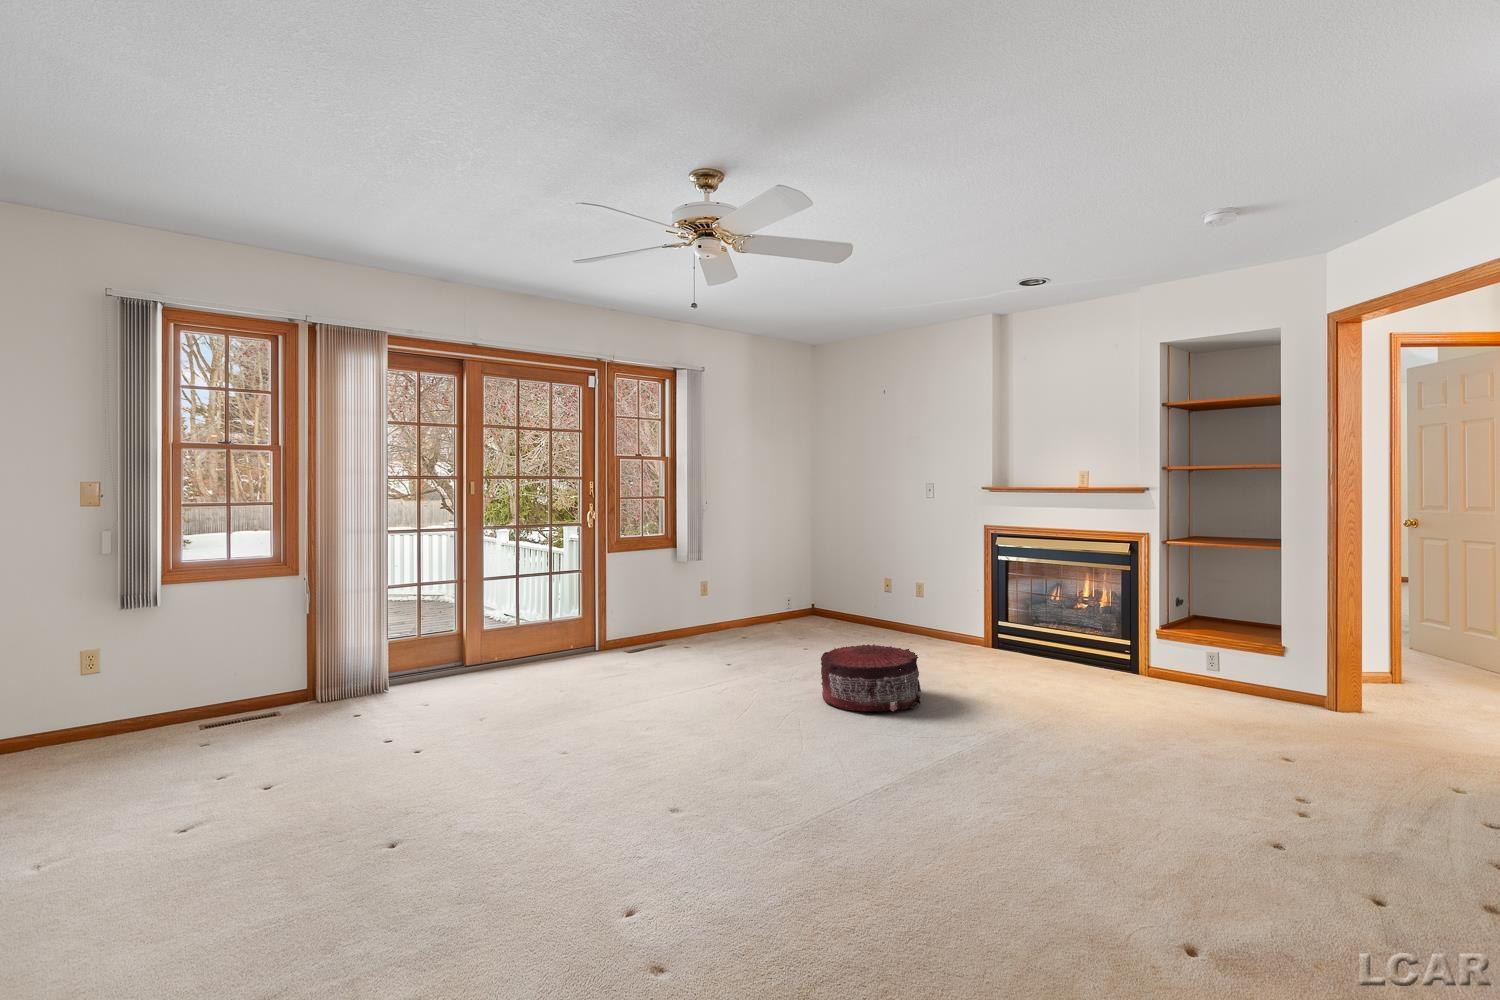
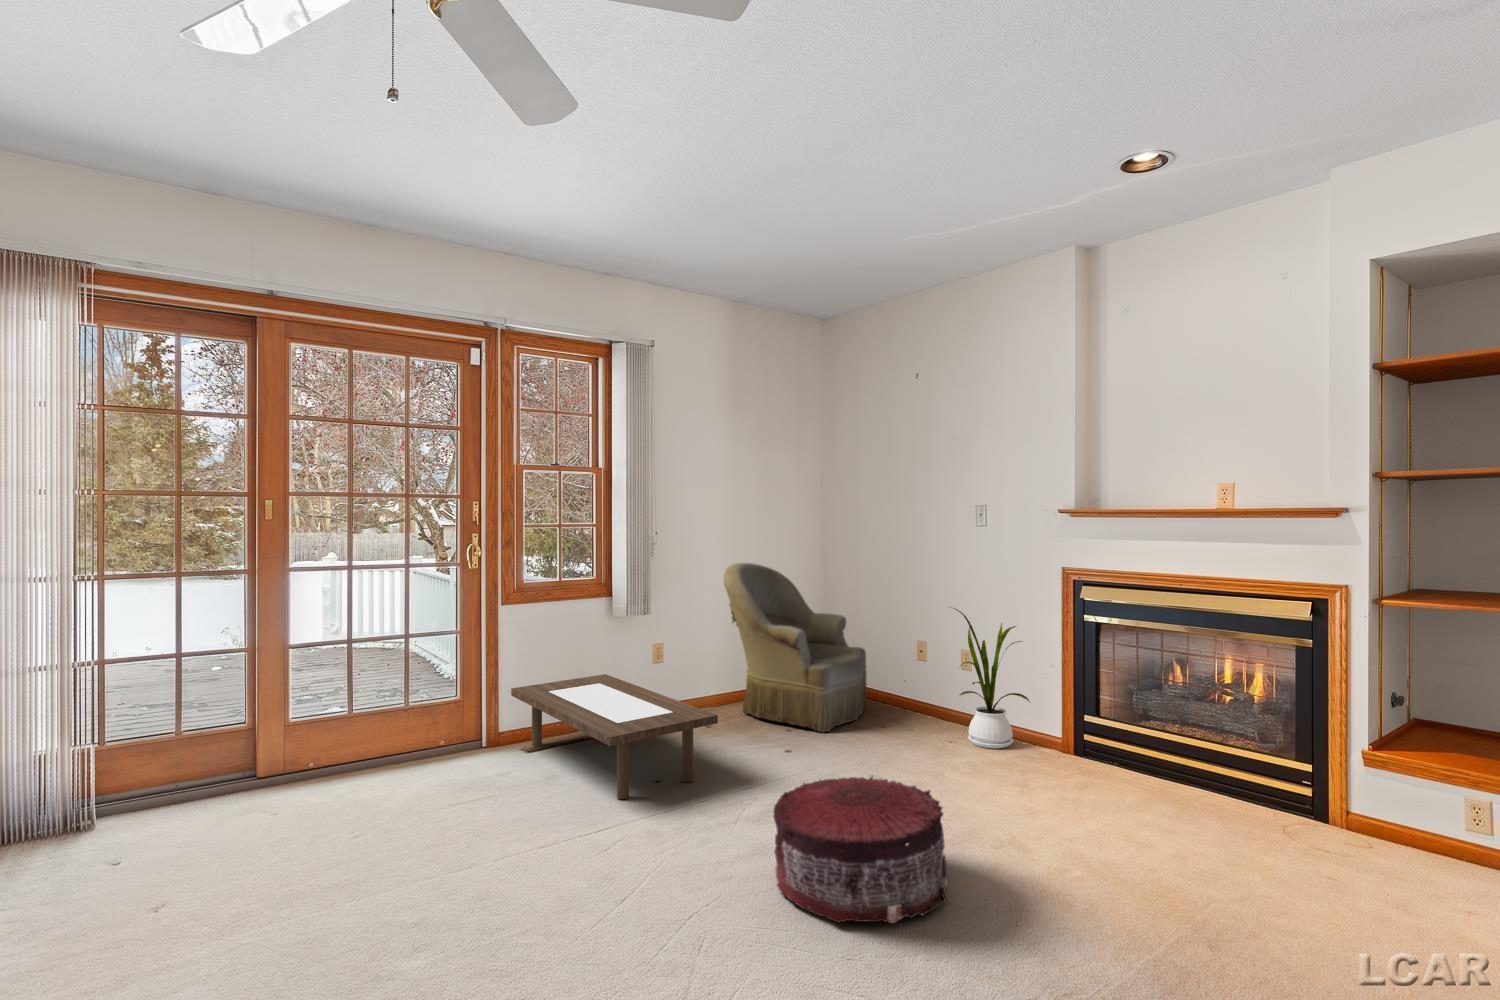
armchair: none [752,527,850,640] -> present [724,563,867,732]
house plant: none [909,553,964,646] -> present [953,608,1030,748]
coffee table: none [616,603,767,671] -> present [511,674,718,799]

